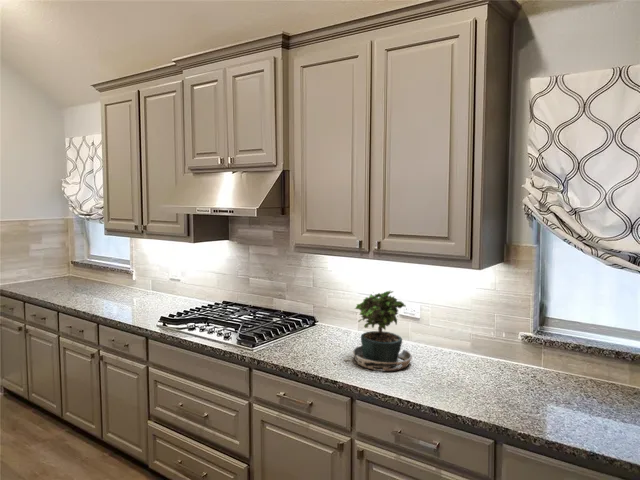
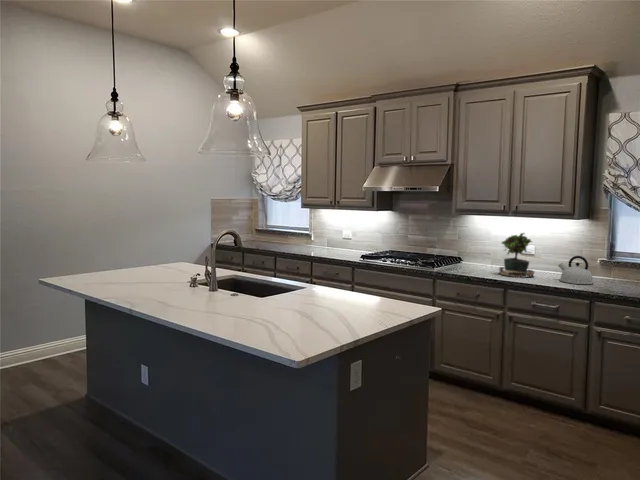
kettle: none [448,335,507,392] -> present [558,256,593,284]

